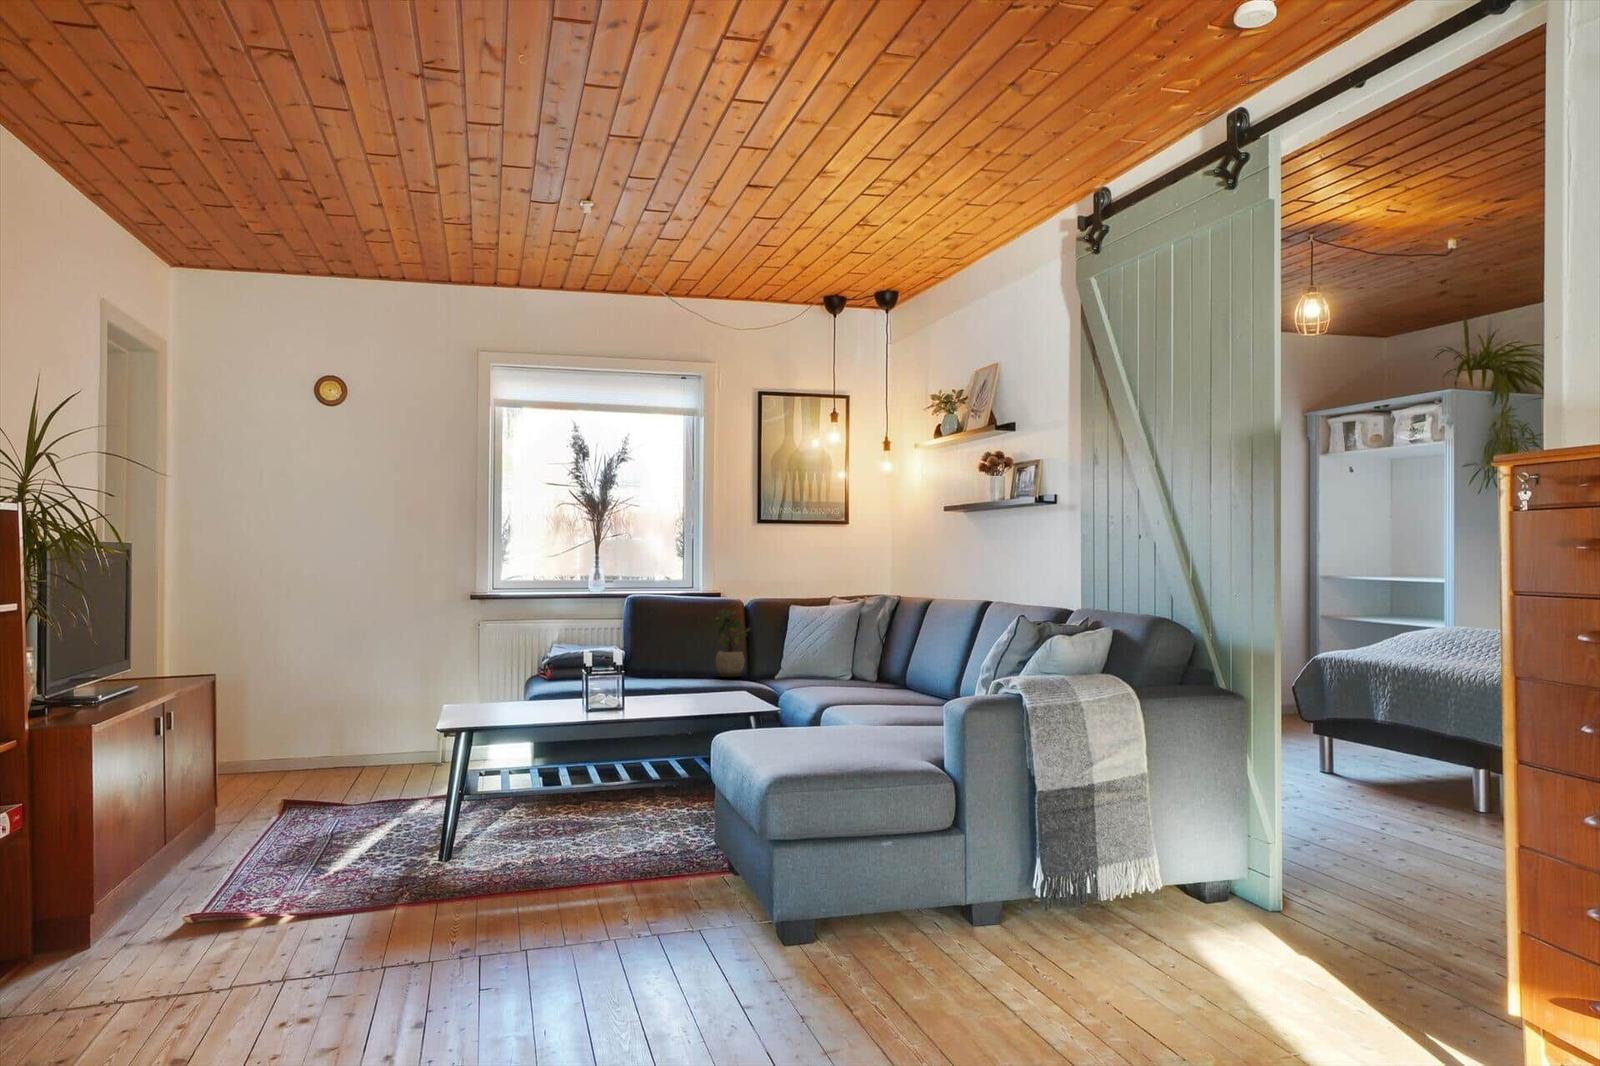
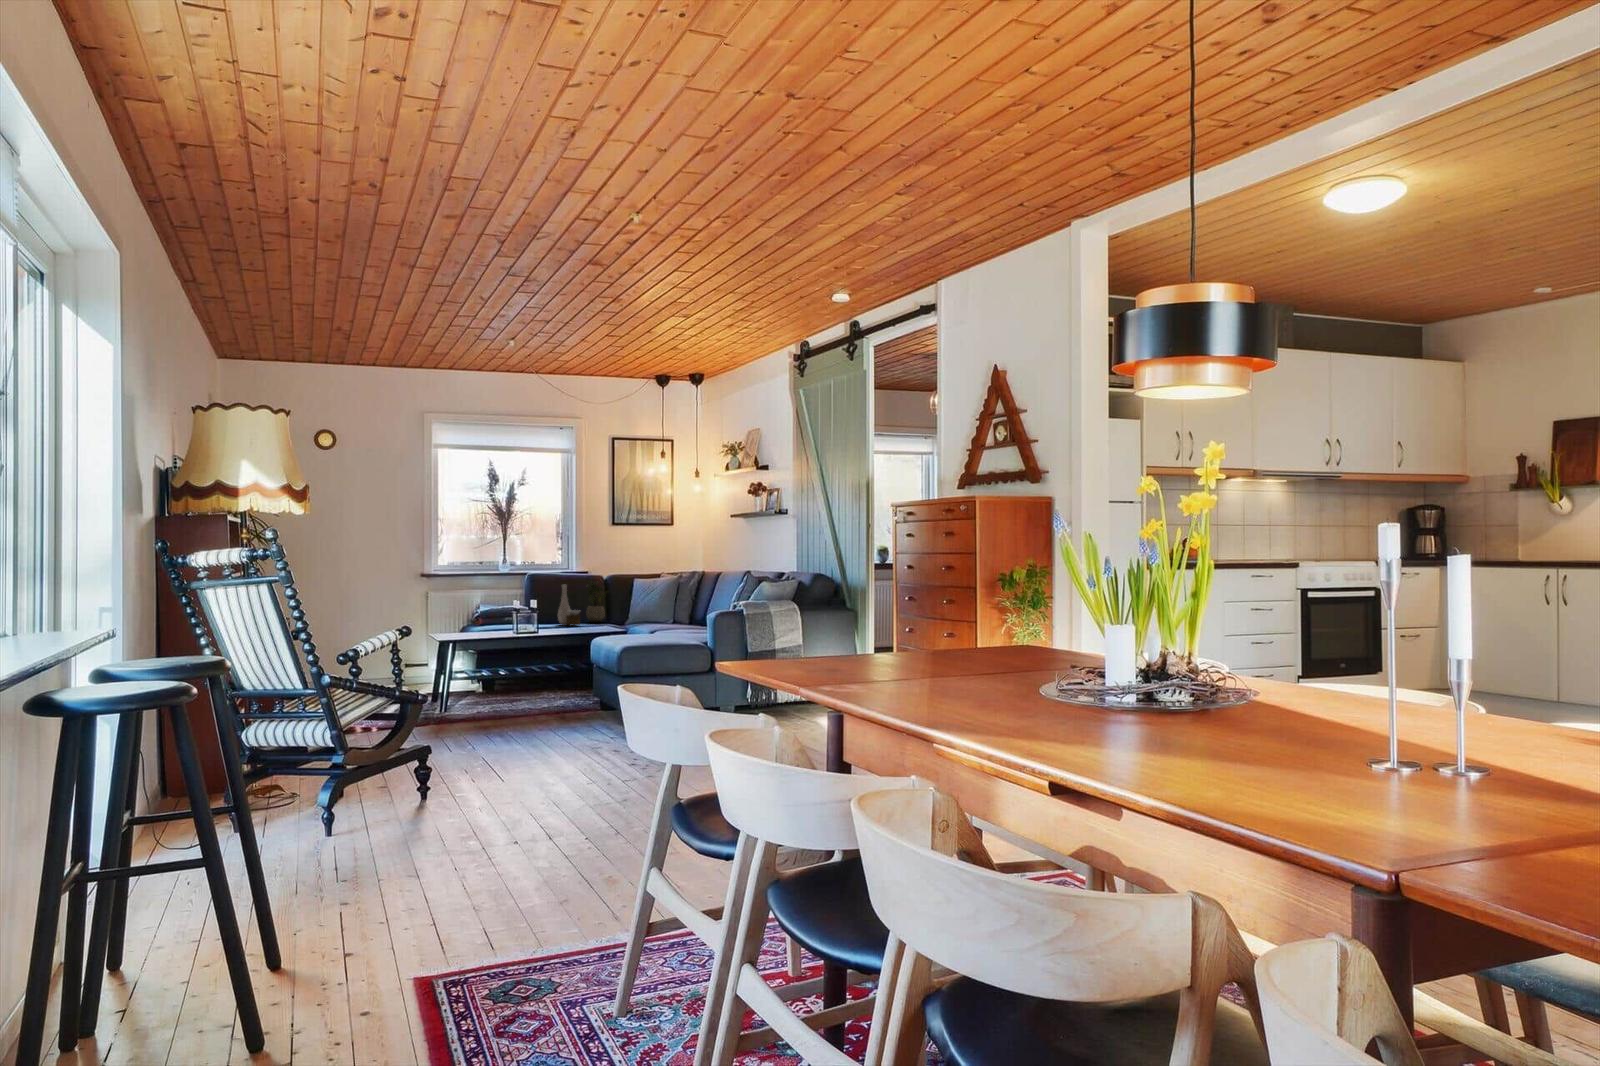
vase: none [669,619,705,687] -> present [558,585,580,625]

